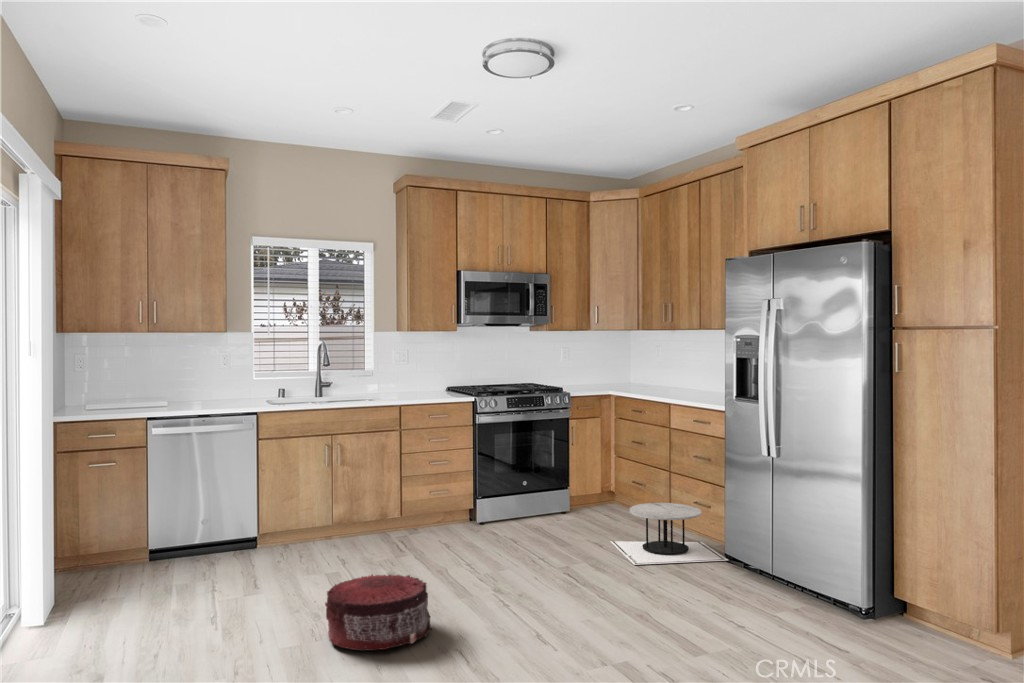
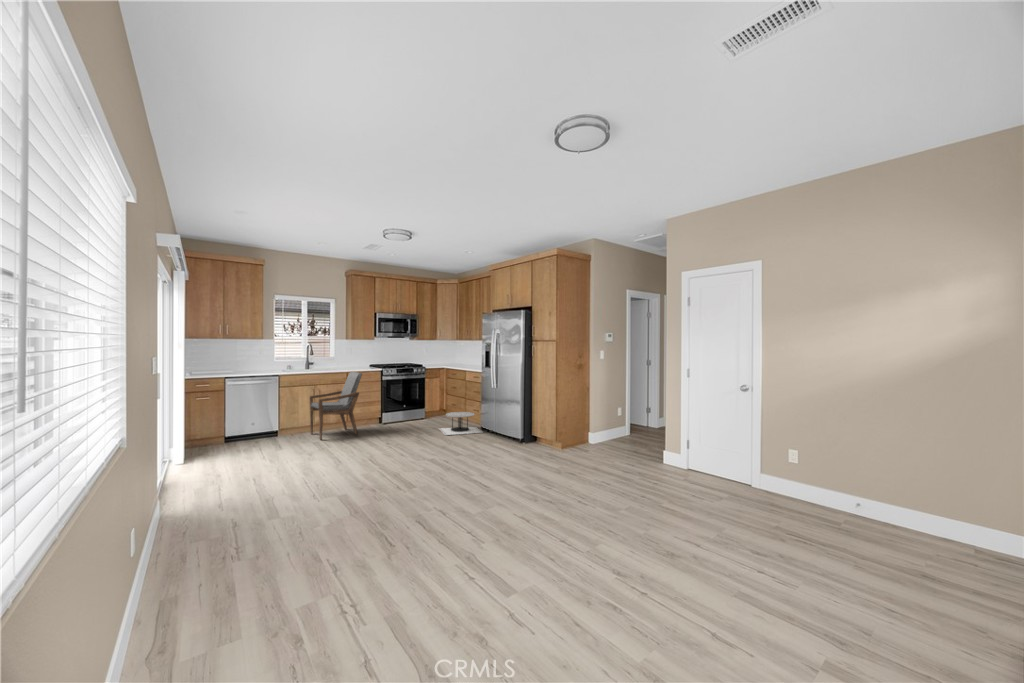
armchair: none [320,403,434,564] -> present [309,372,362,440]
pouf: present [325,574,432,650] -> none [314,438,358,465]

